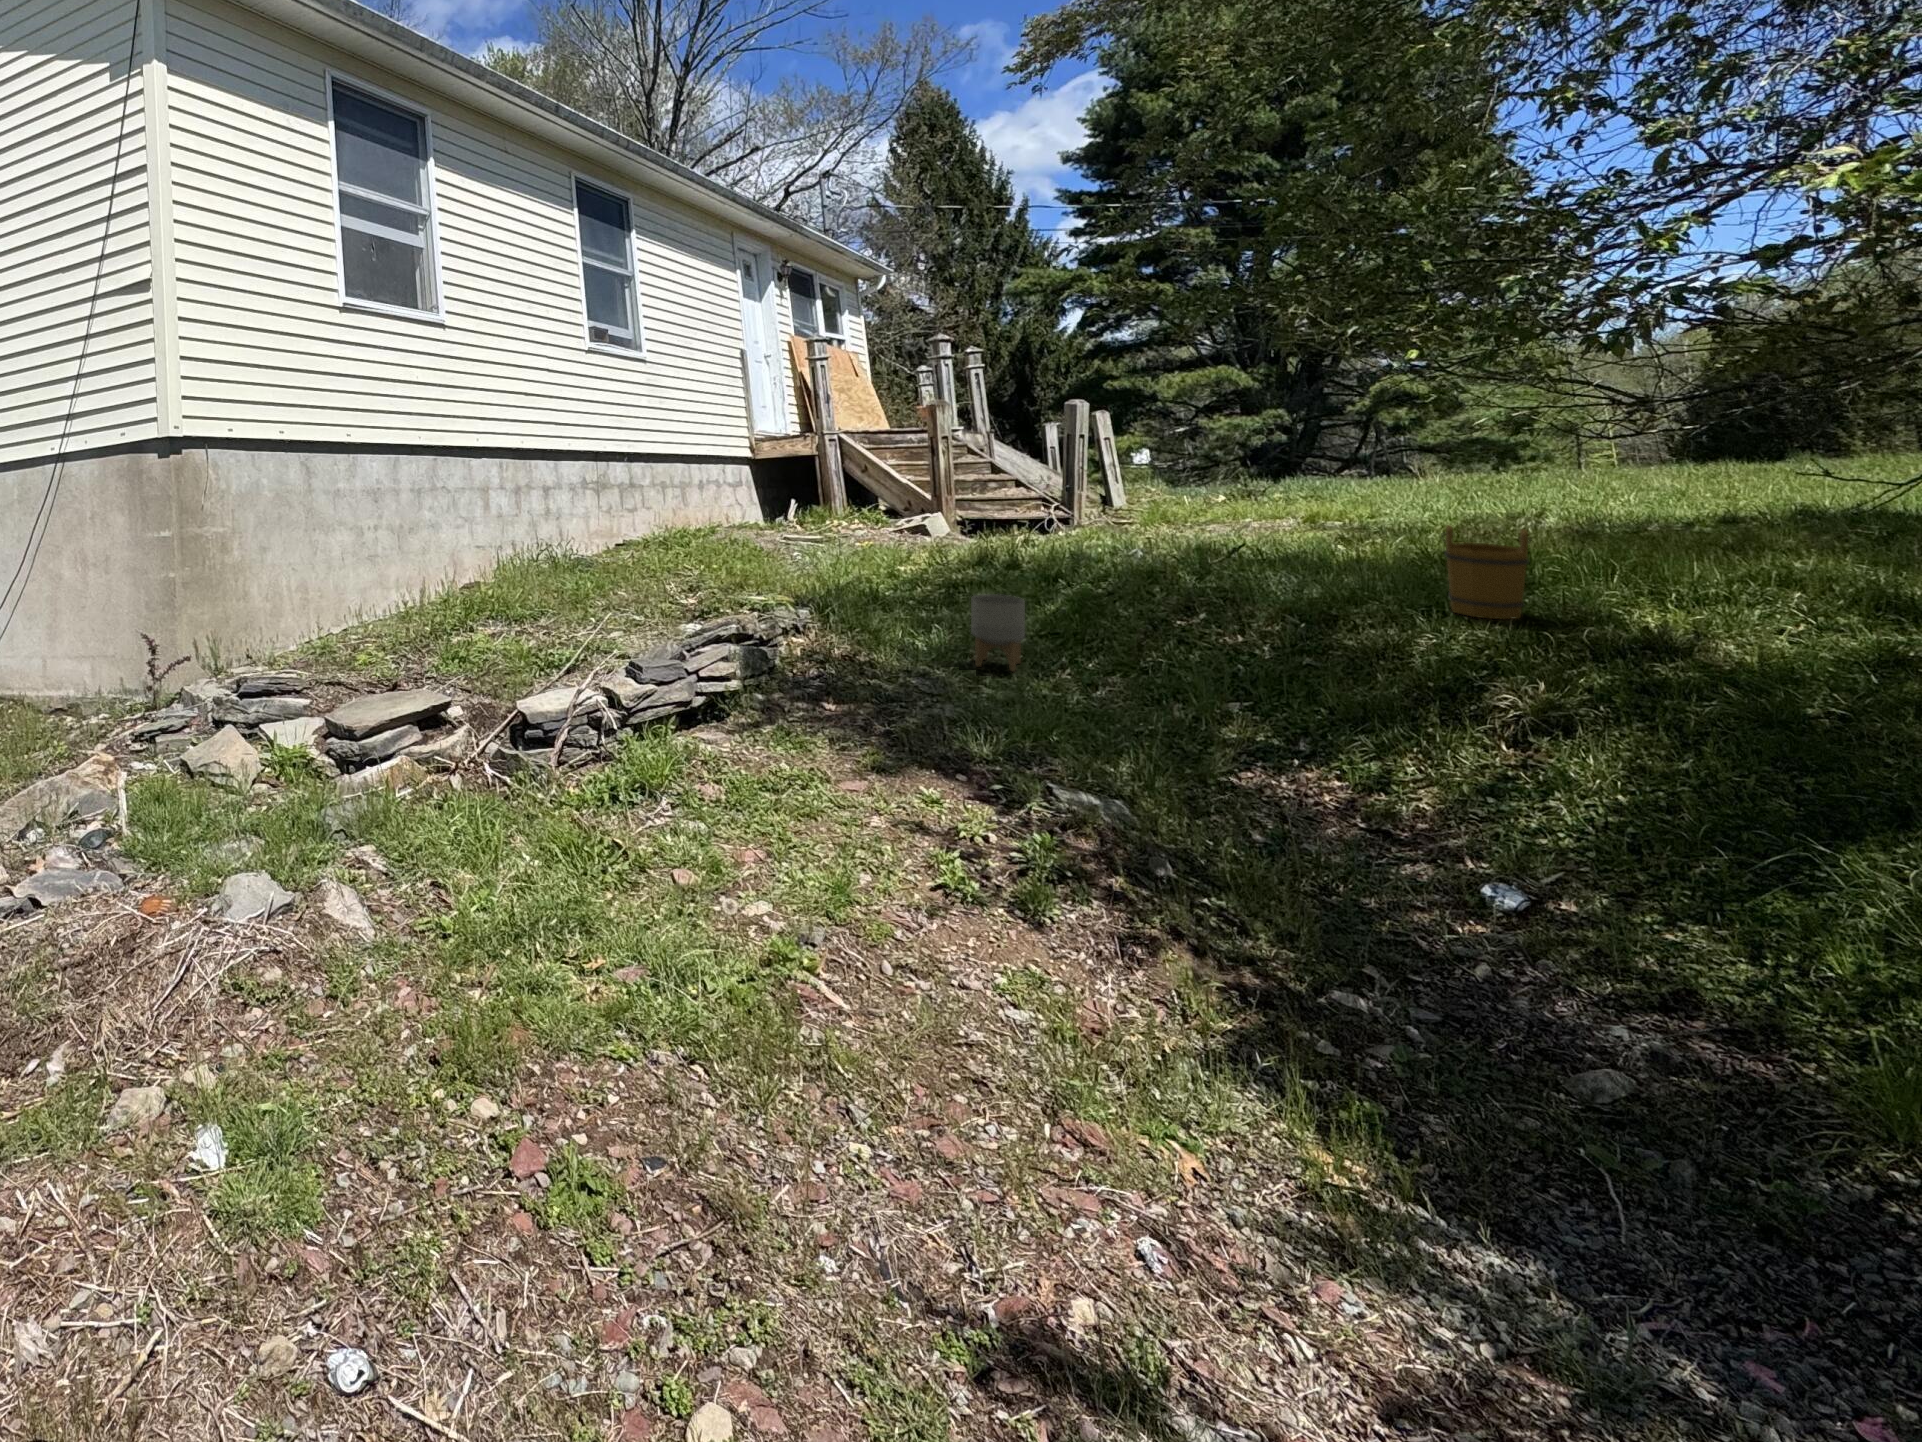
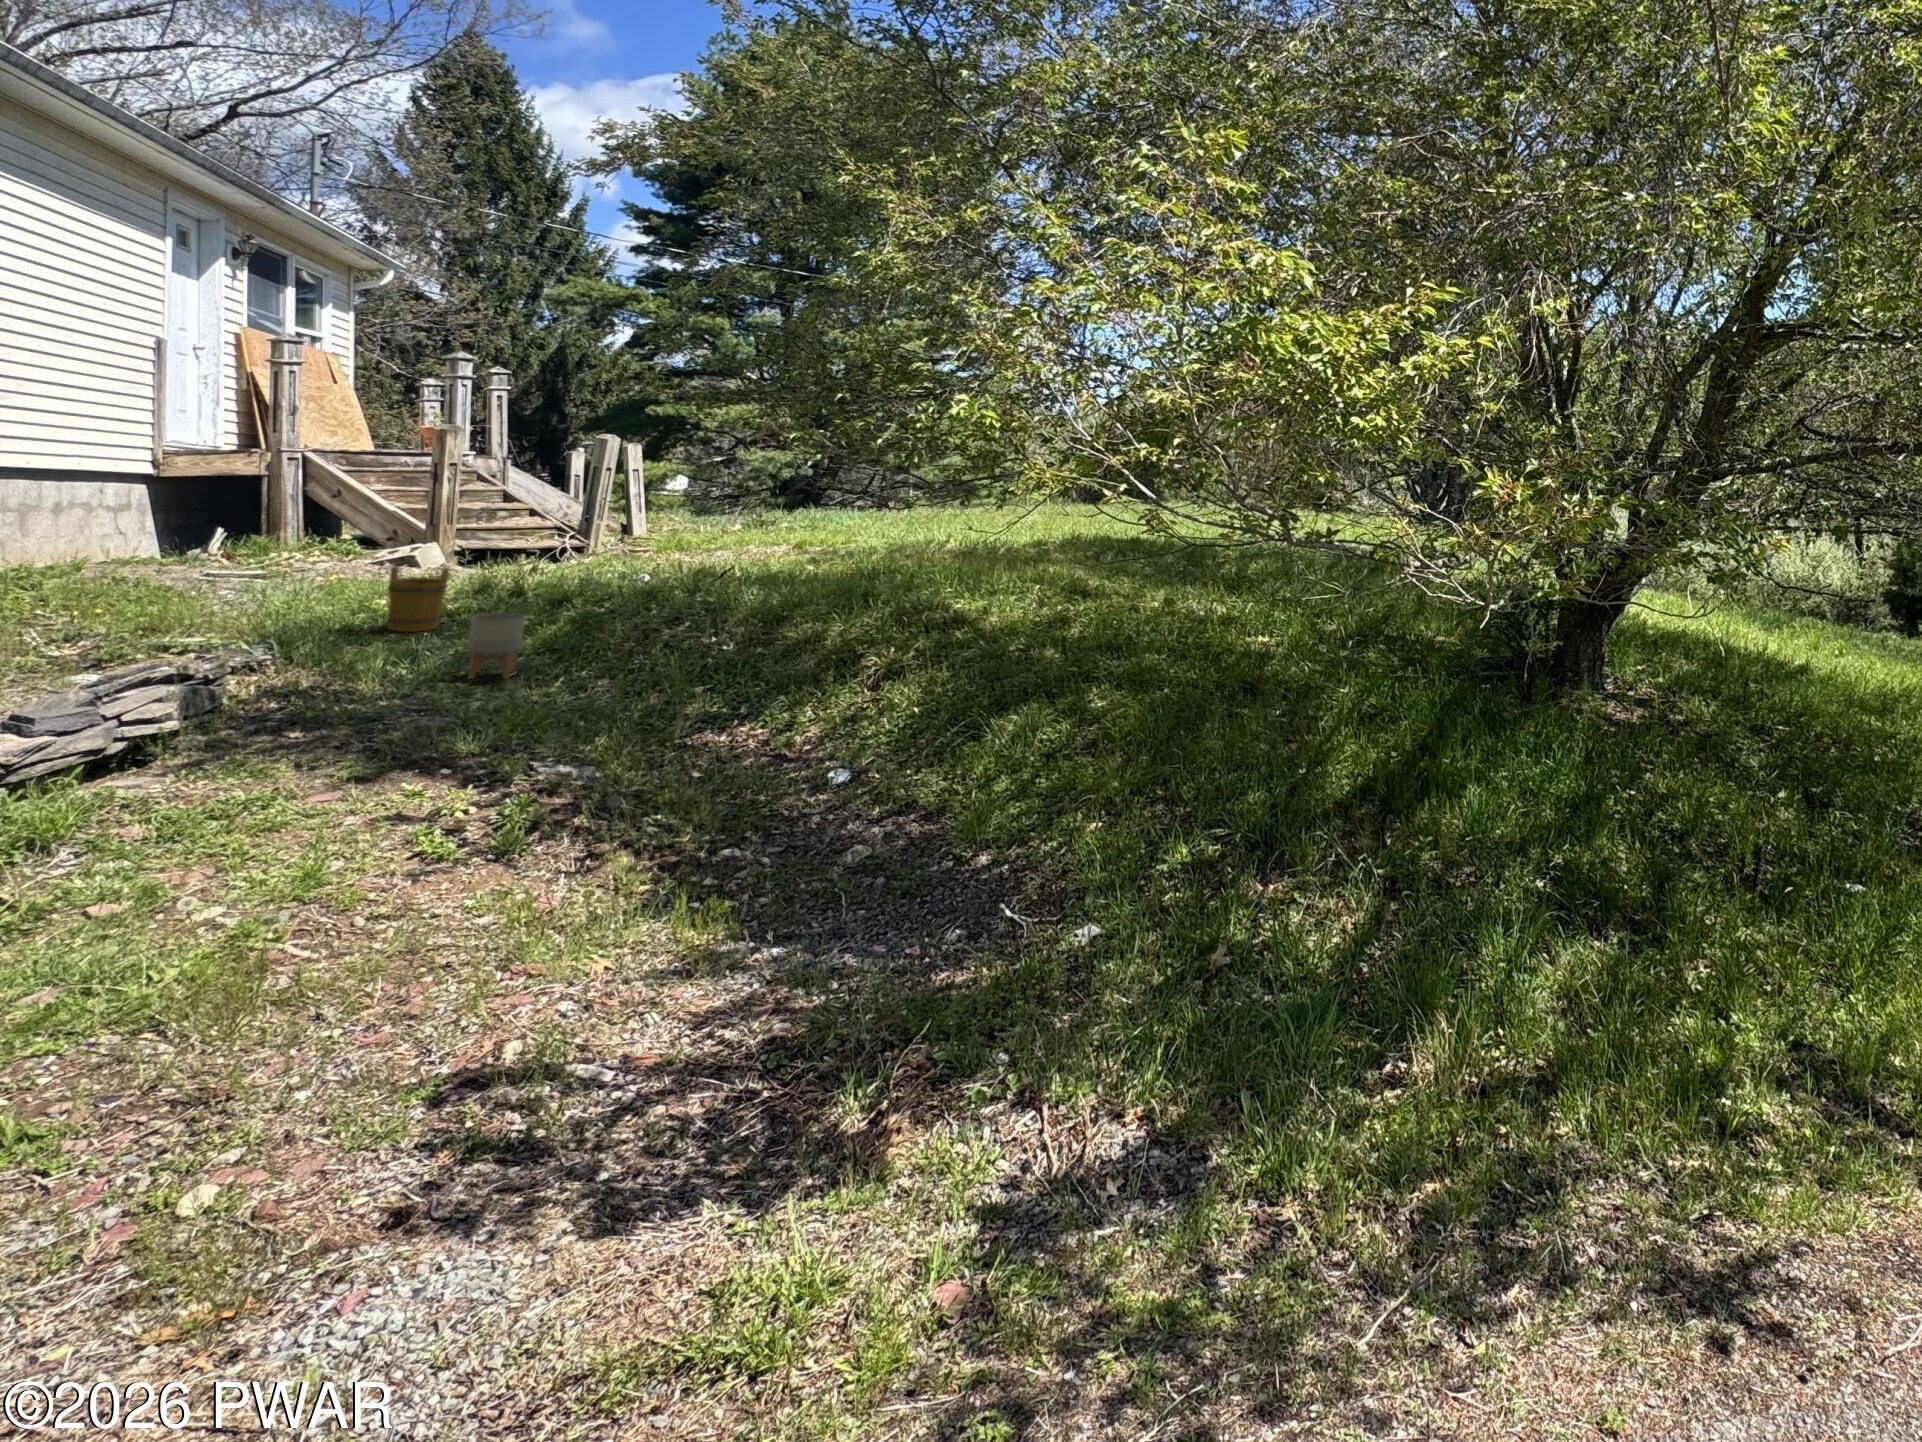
bucket: present [1443,525,1532,619] -> present [387,565,450,632]

